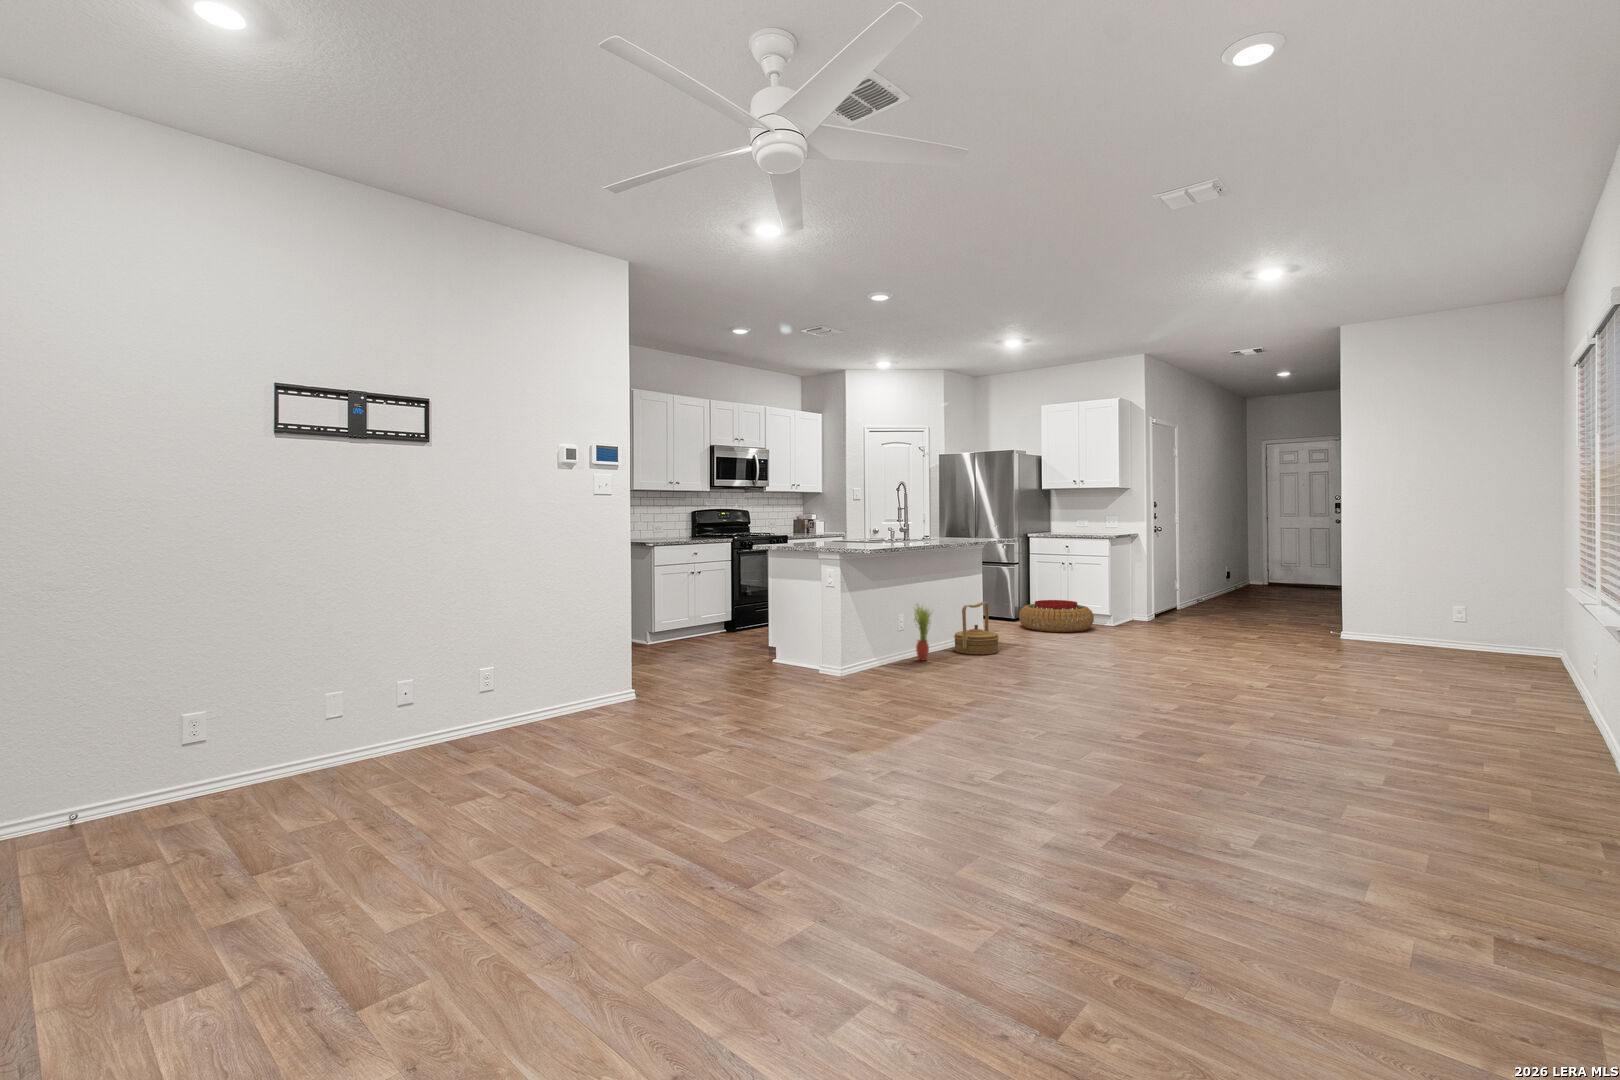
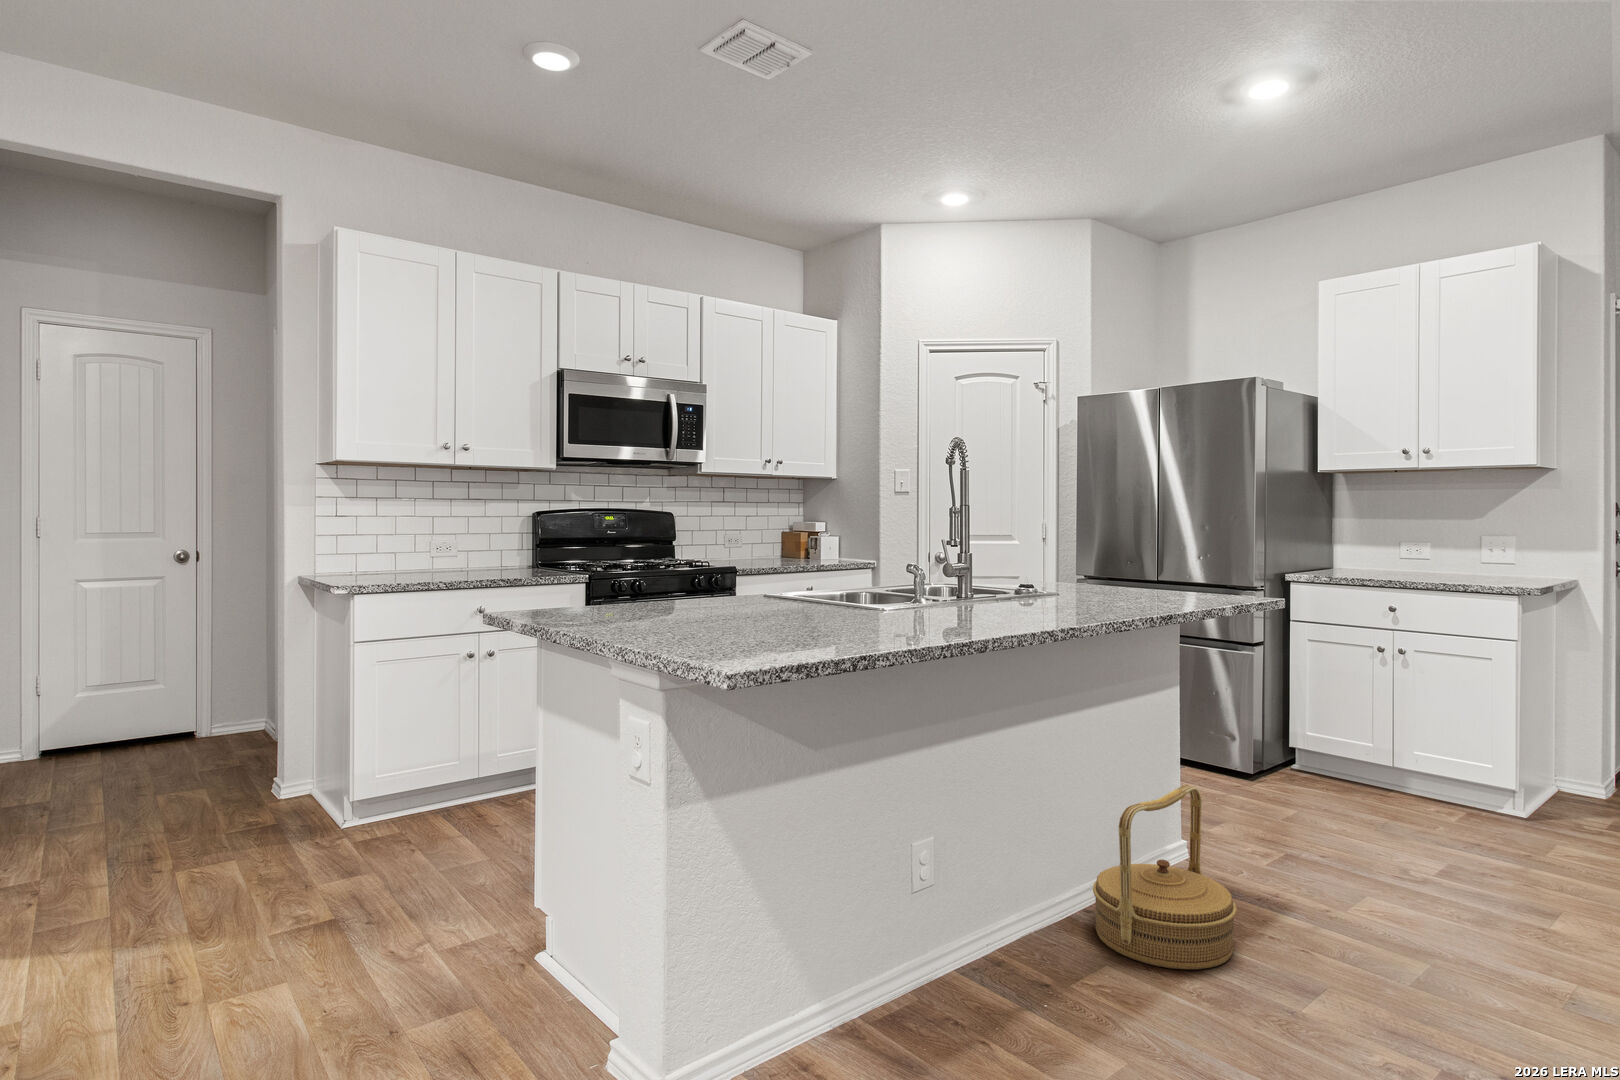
pouf: present [1019,600,1094,632] -> none [1270,741,1484,843]
potted plant: present [914,604,932,660] -> none [953,807,1022,998]

